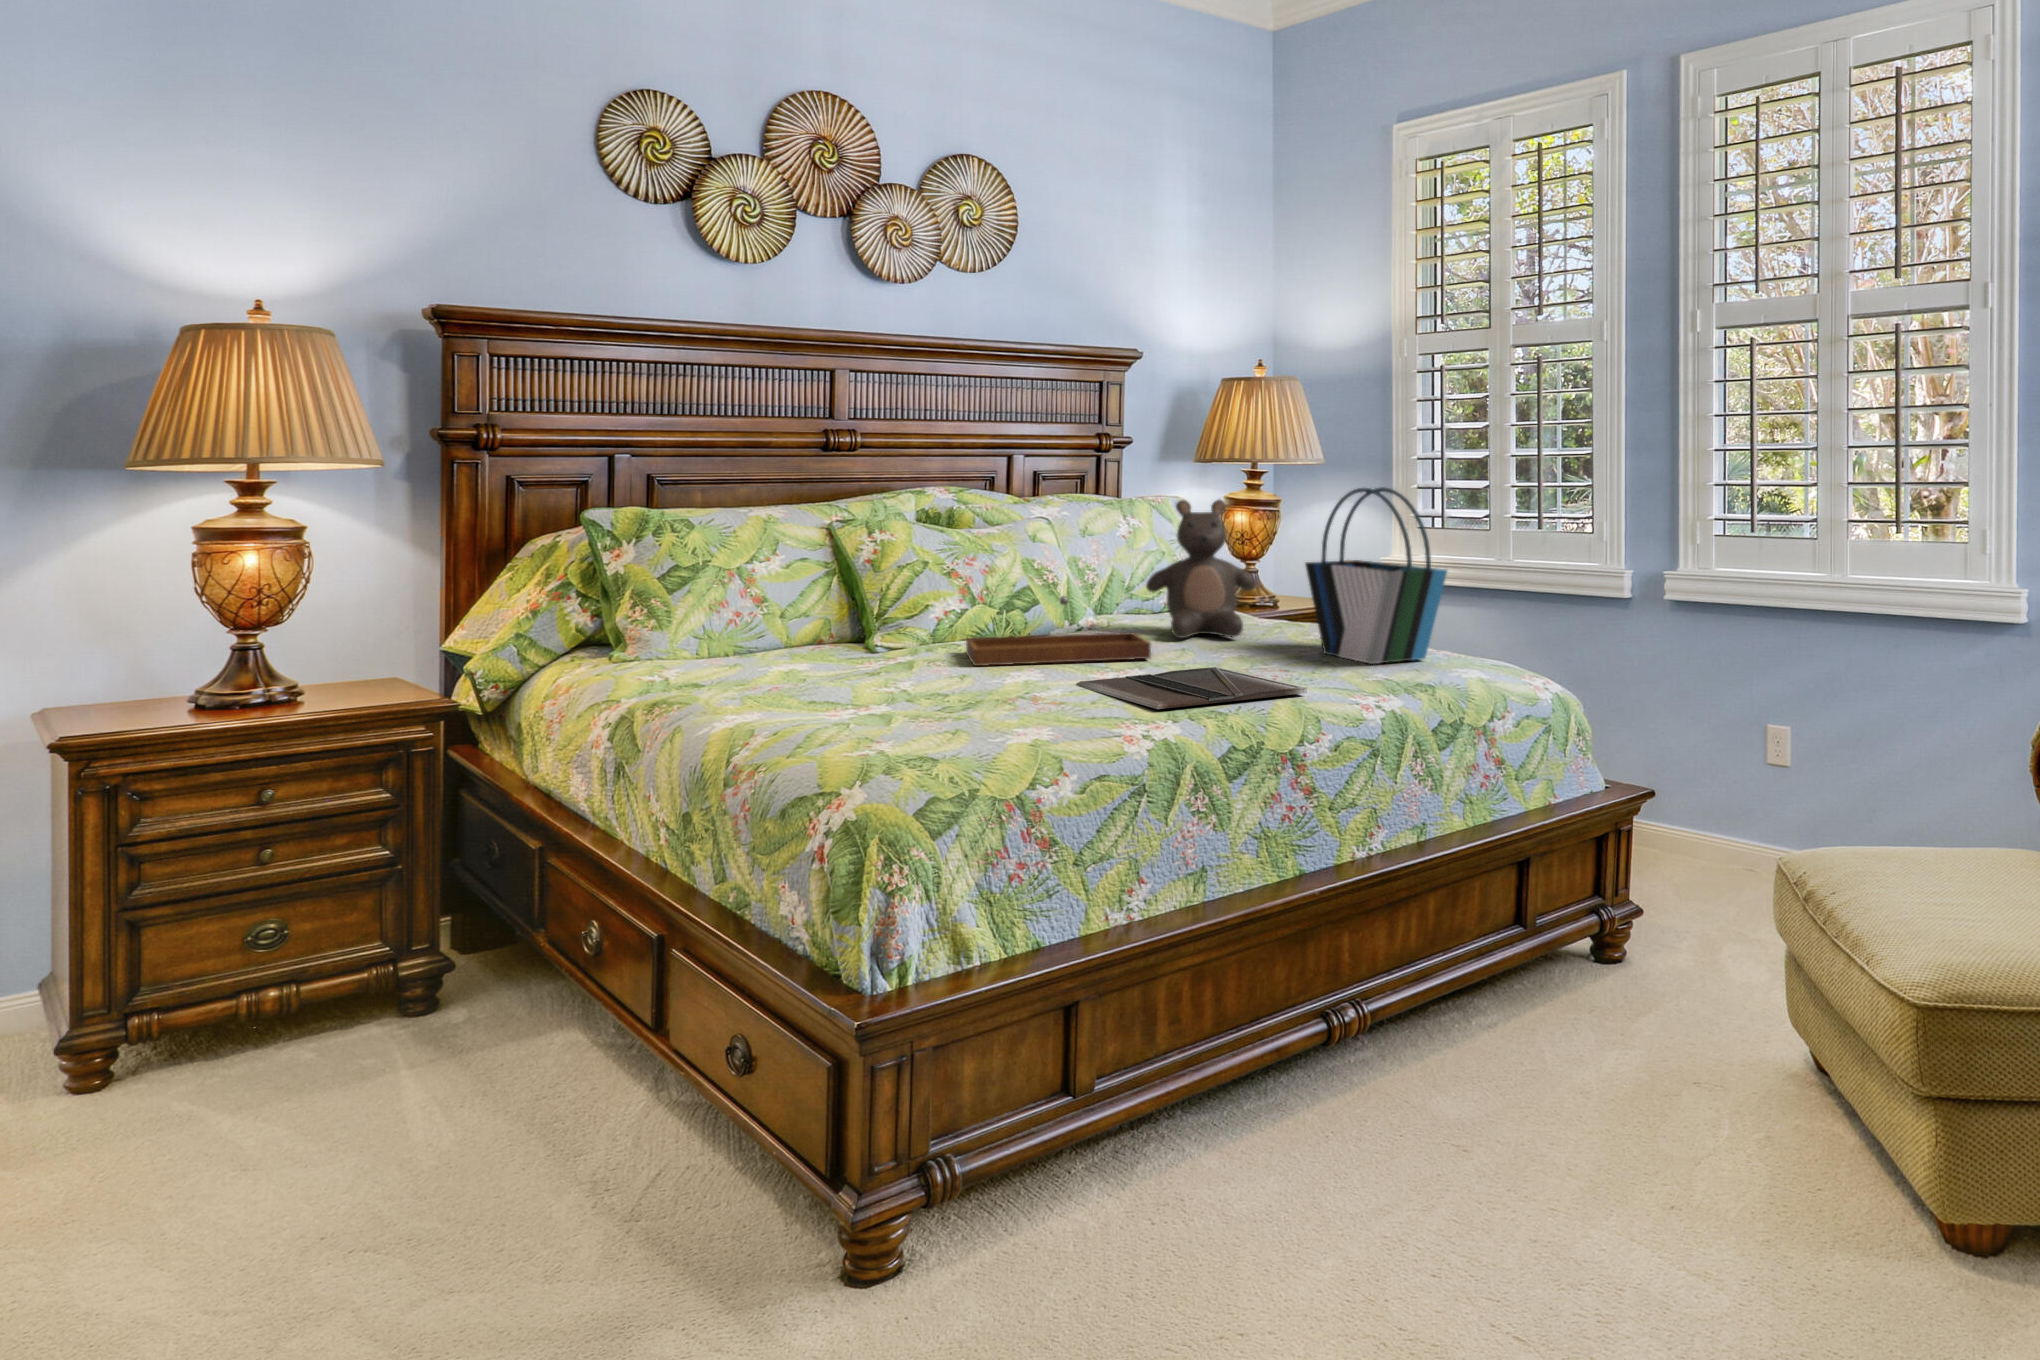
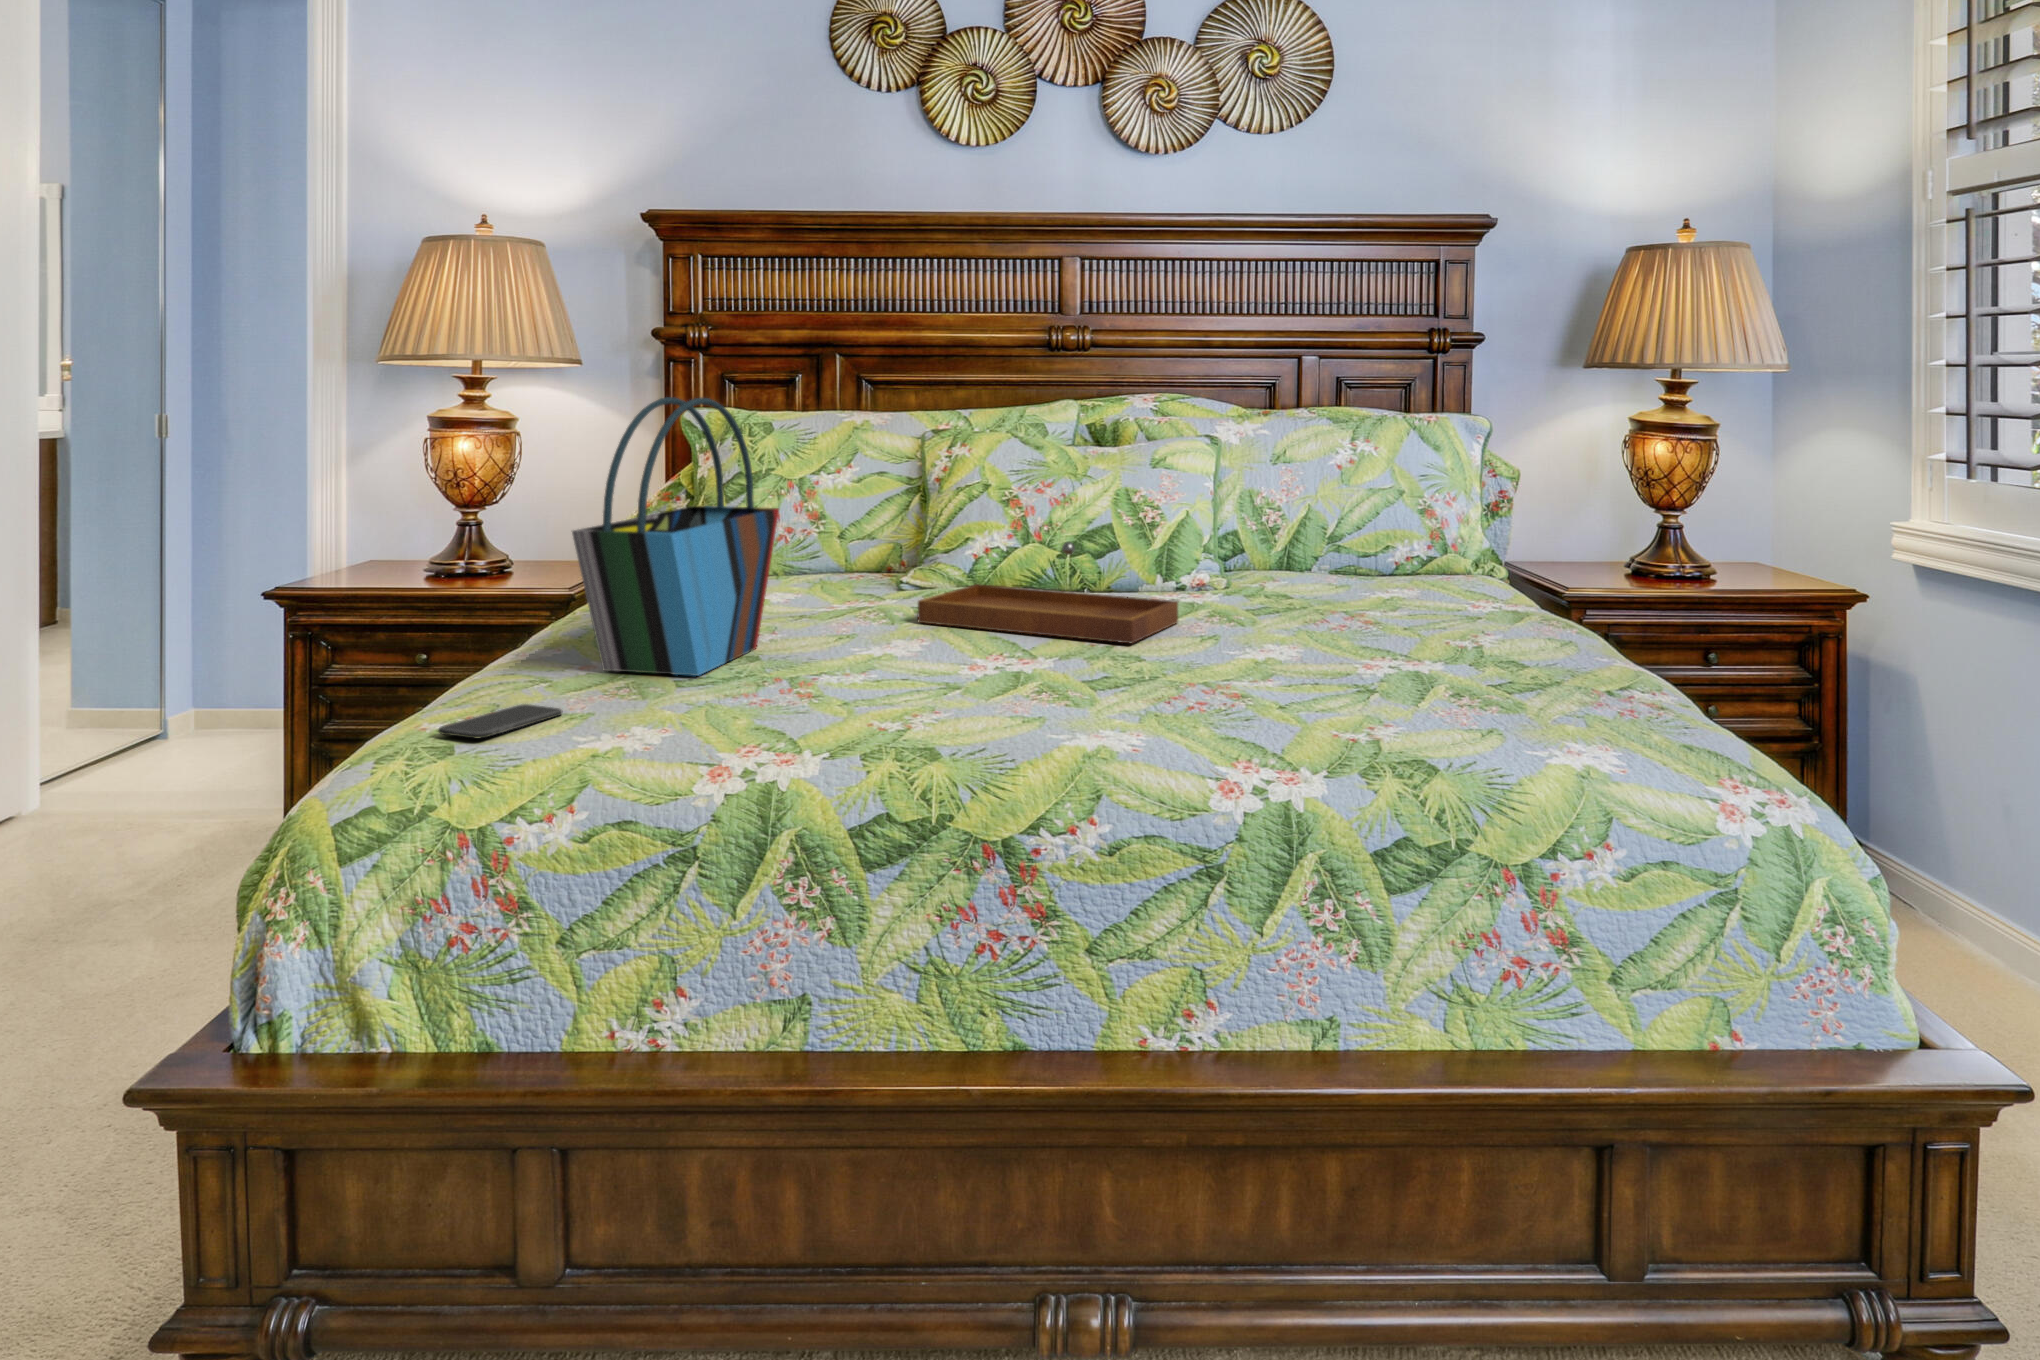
tote bag: present [1305,487,1447,664] -> present [572,397,779,676]
teddy bear: present [1146,500,1256,639] -> none [1258,418,1420,626]
laptop: present [1076,667,1307,709] -> none [863,665,1159,742]
smartphone: none [905,729,958,750] -> present [438,704,562,739]

